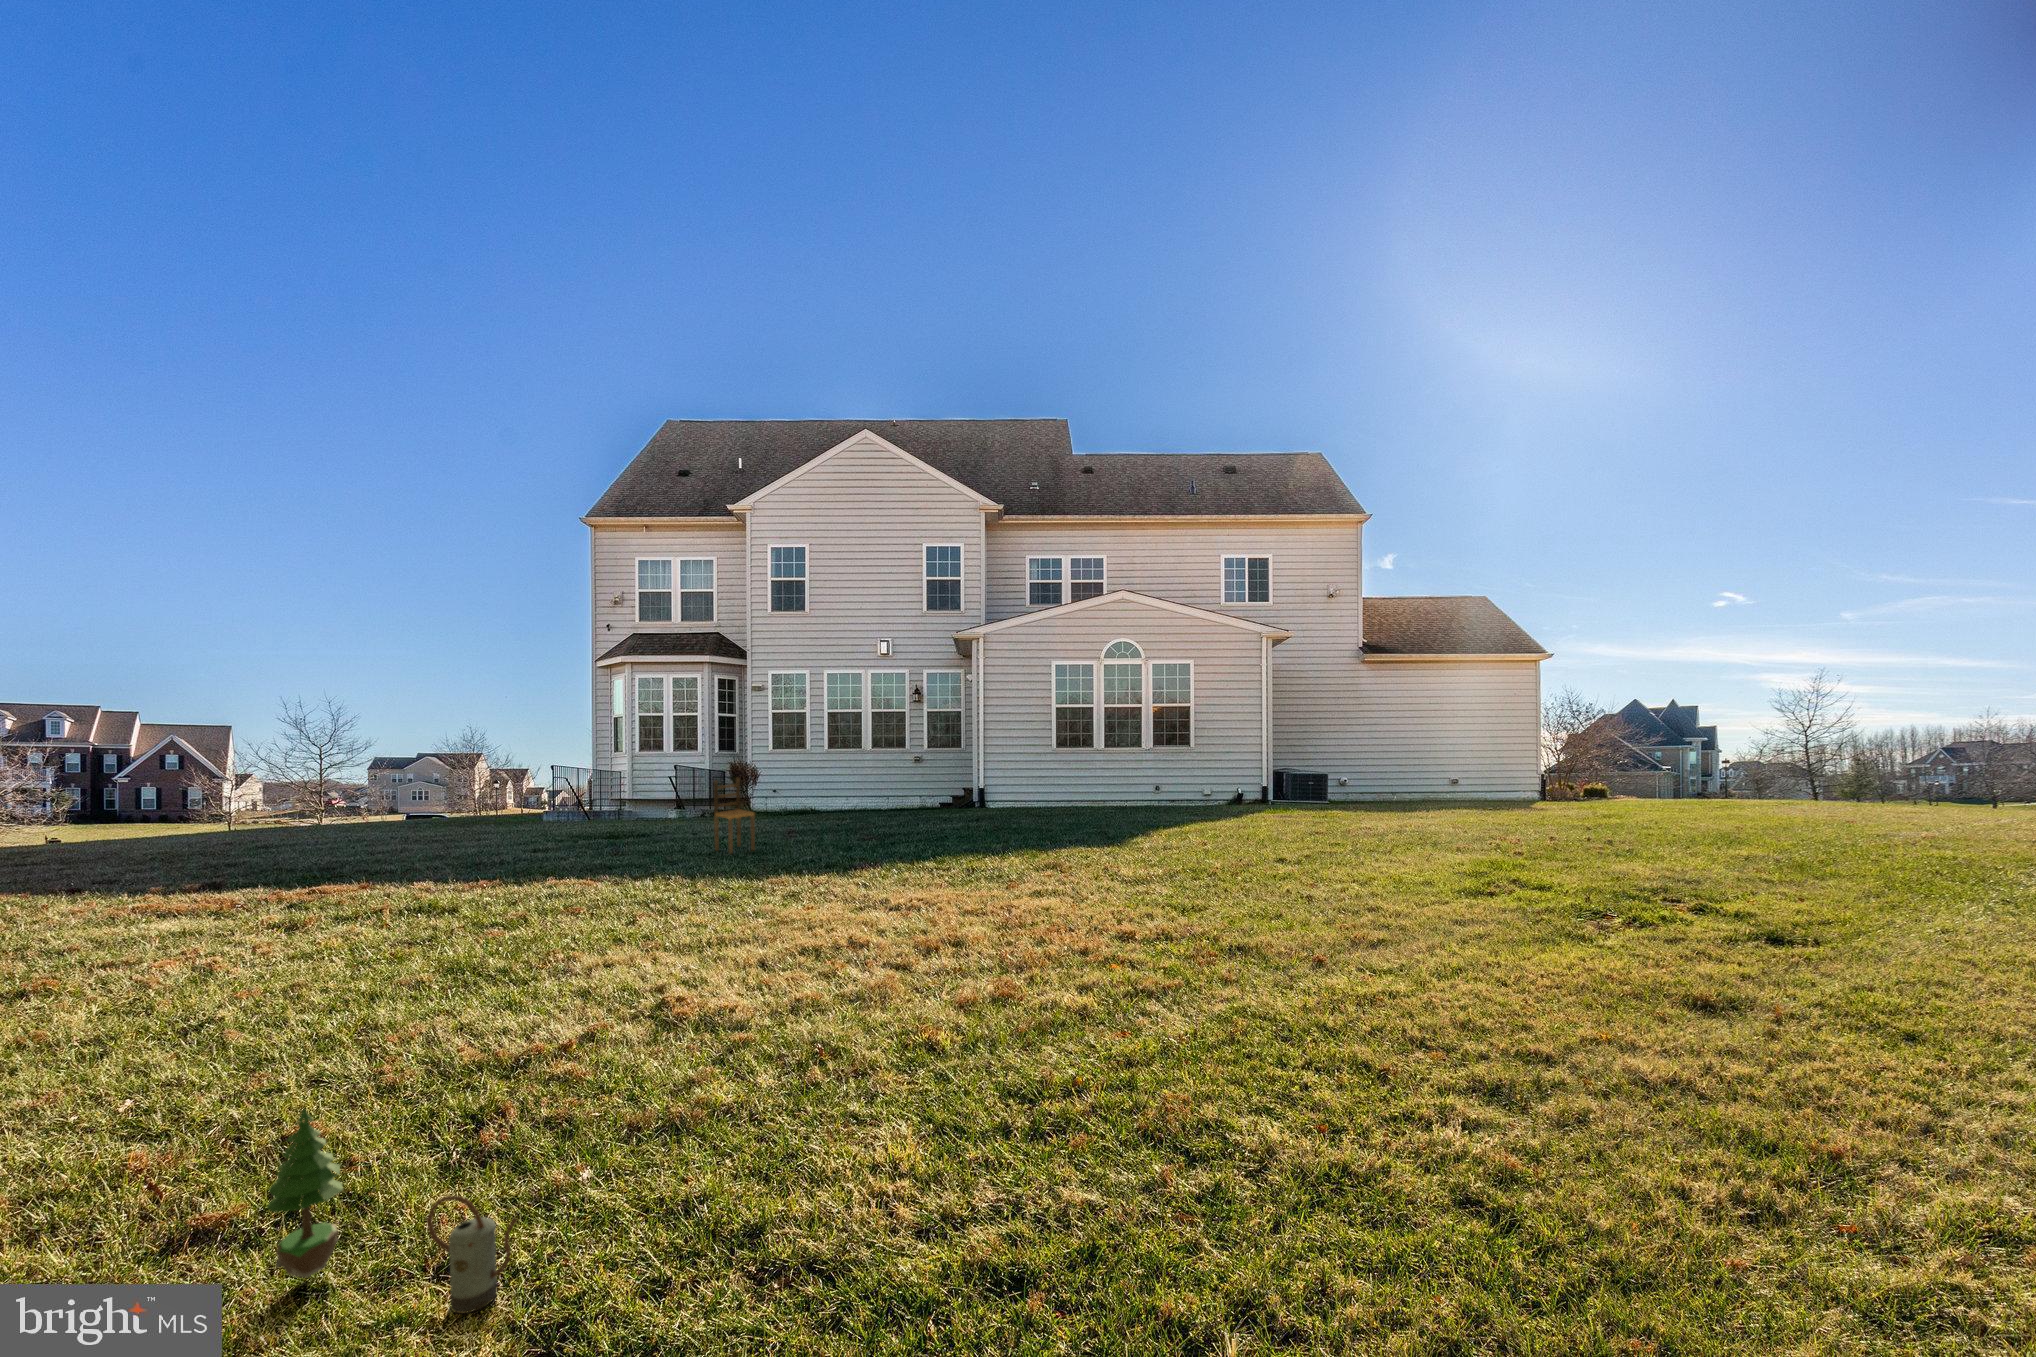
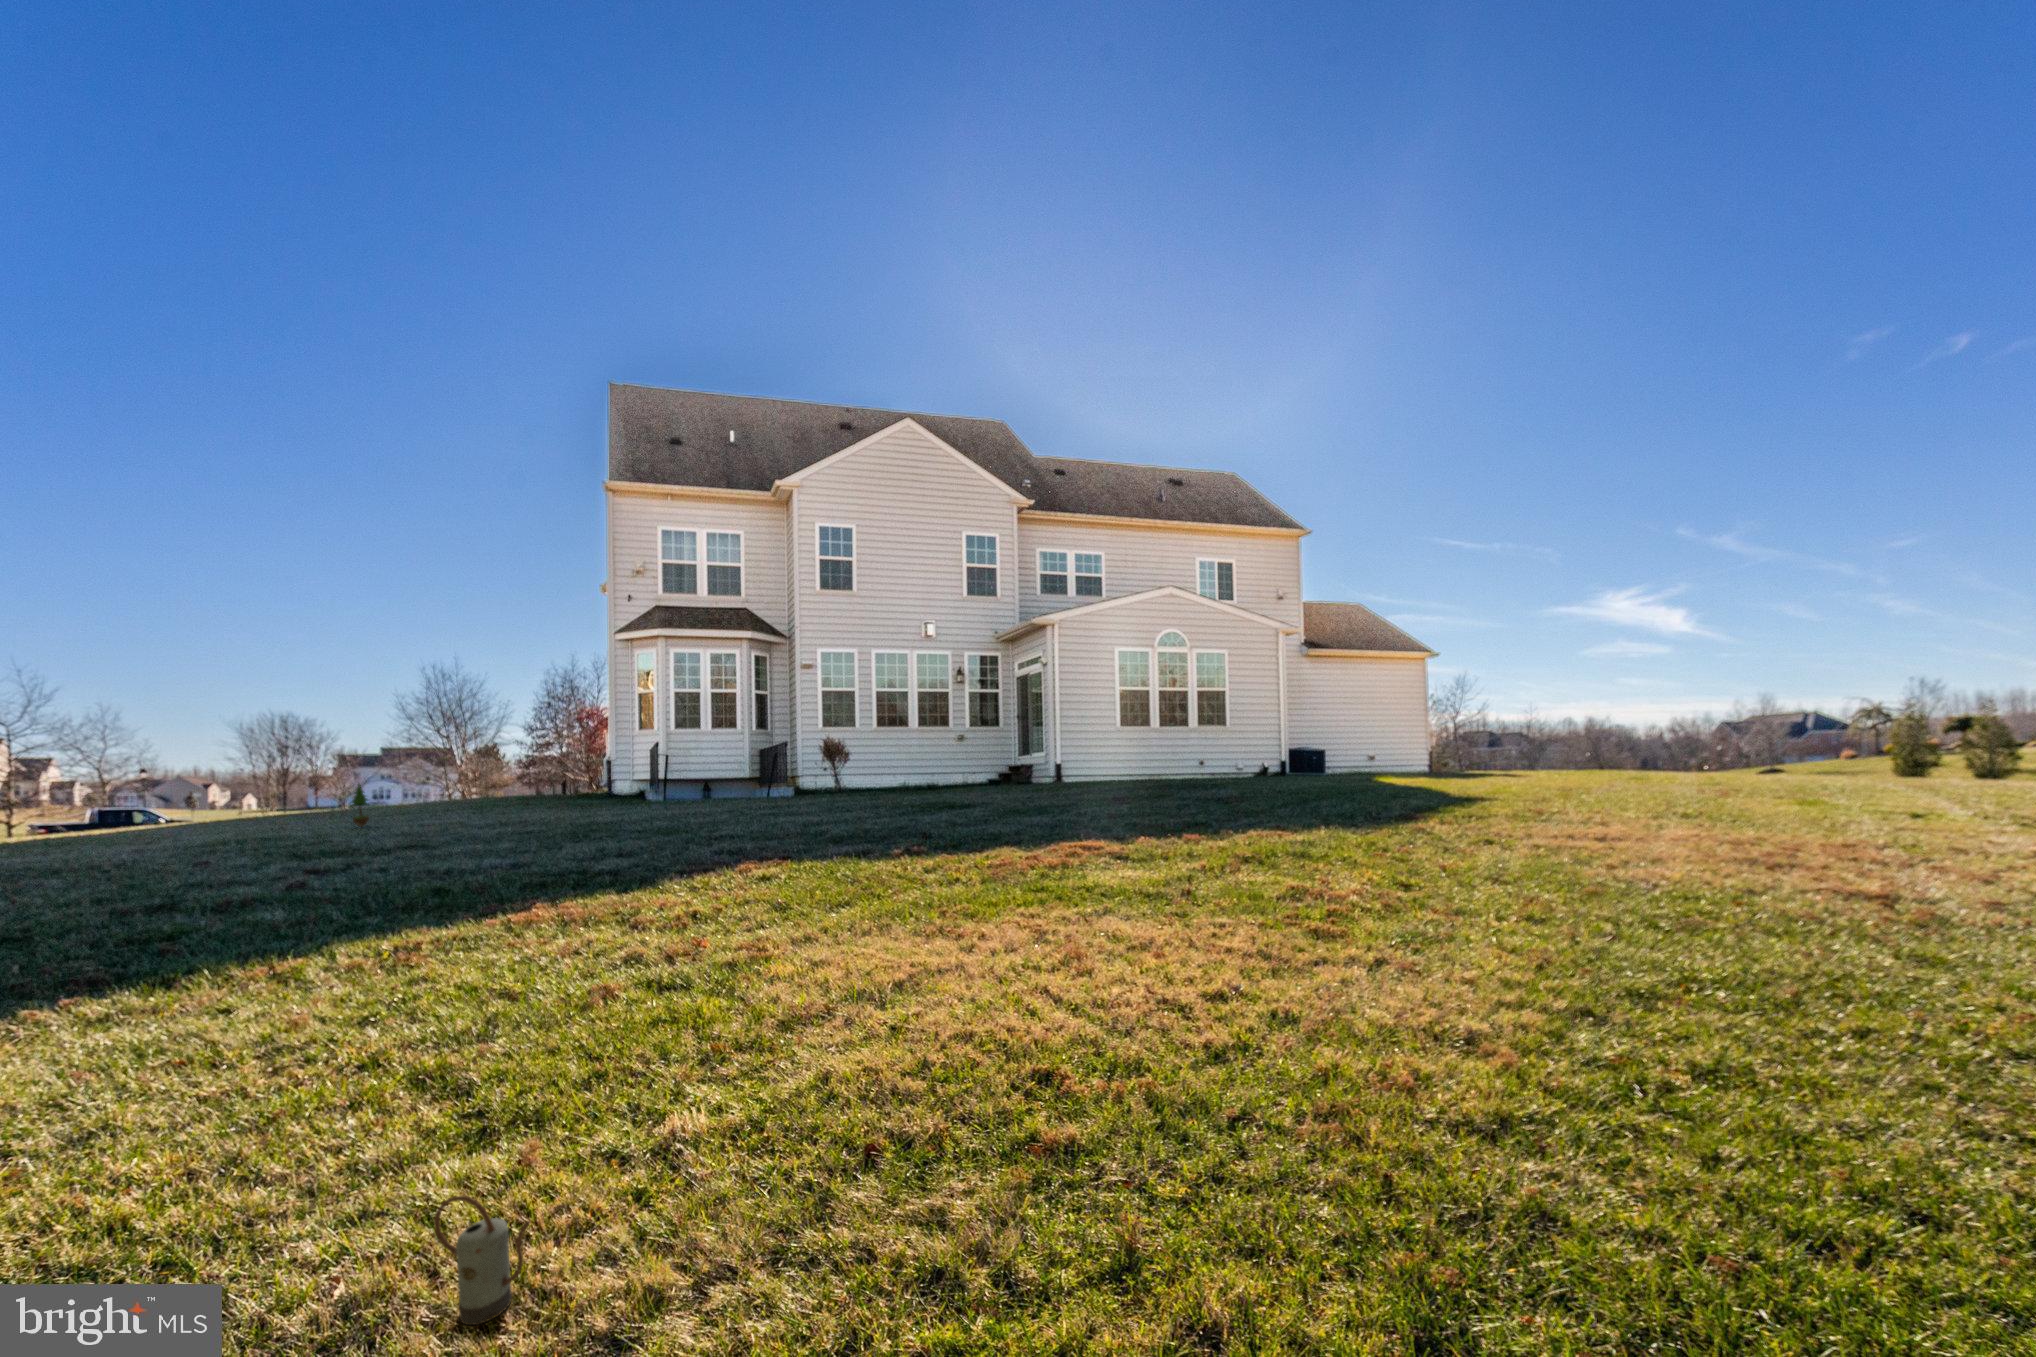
chair: present [714,778,755,853] -> none [764,752,805,827]
potted tree: present [266,1109,343,1278] -> present [352,784,369,827]

